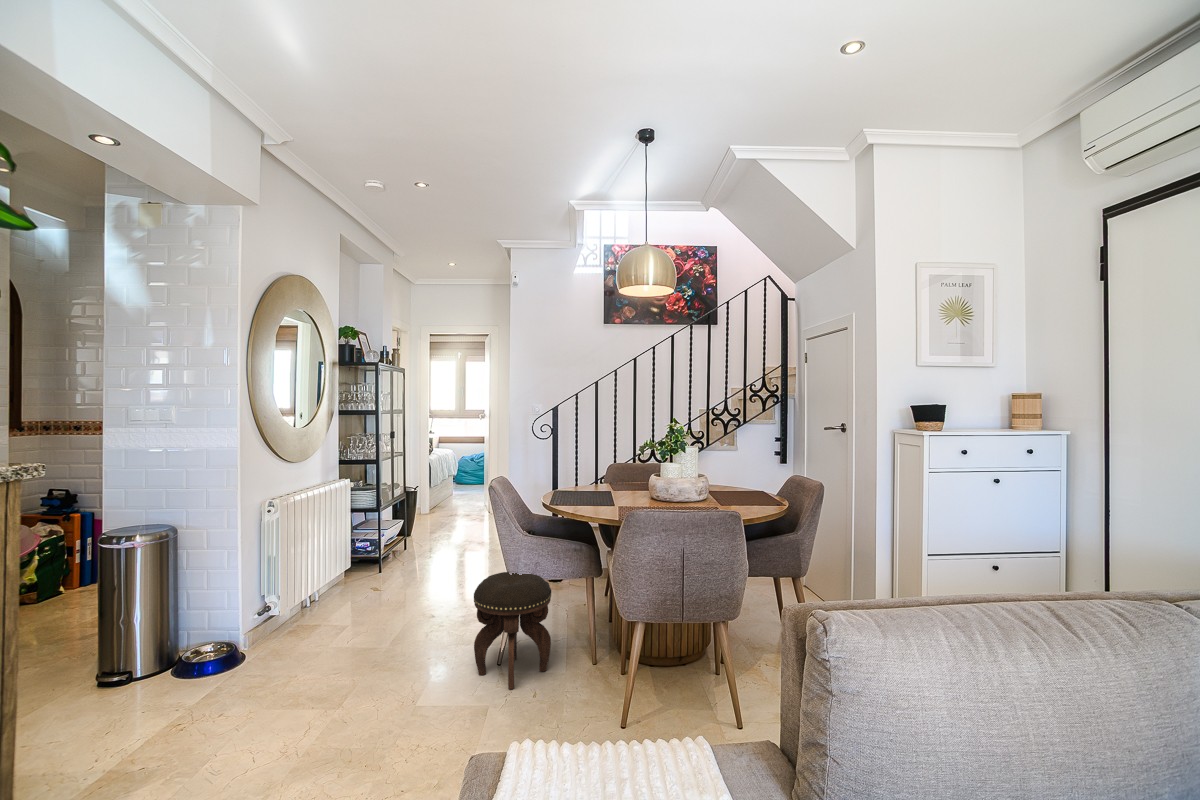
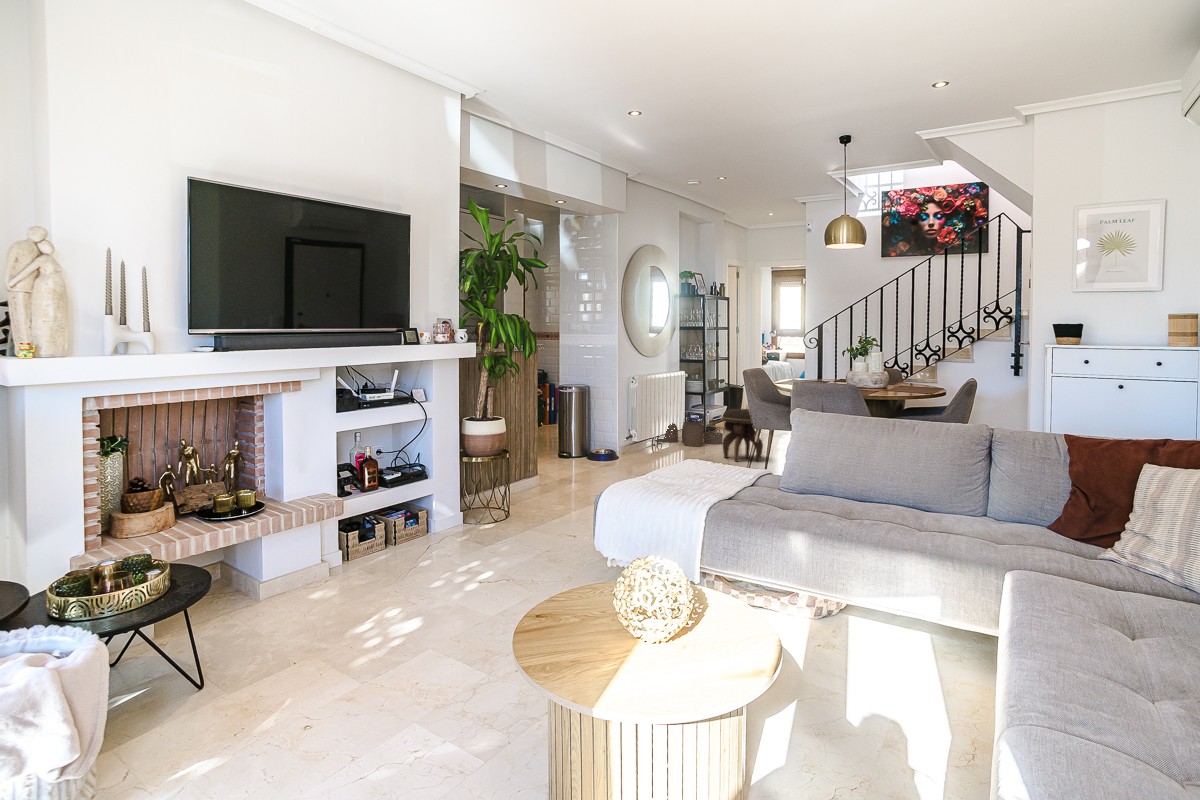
woven basket: none [313,572,435,631] -> present [655,419,723,446]

